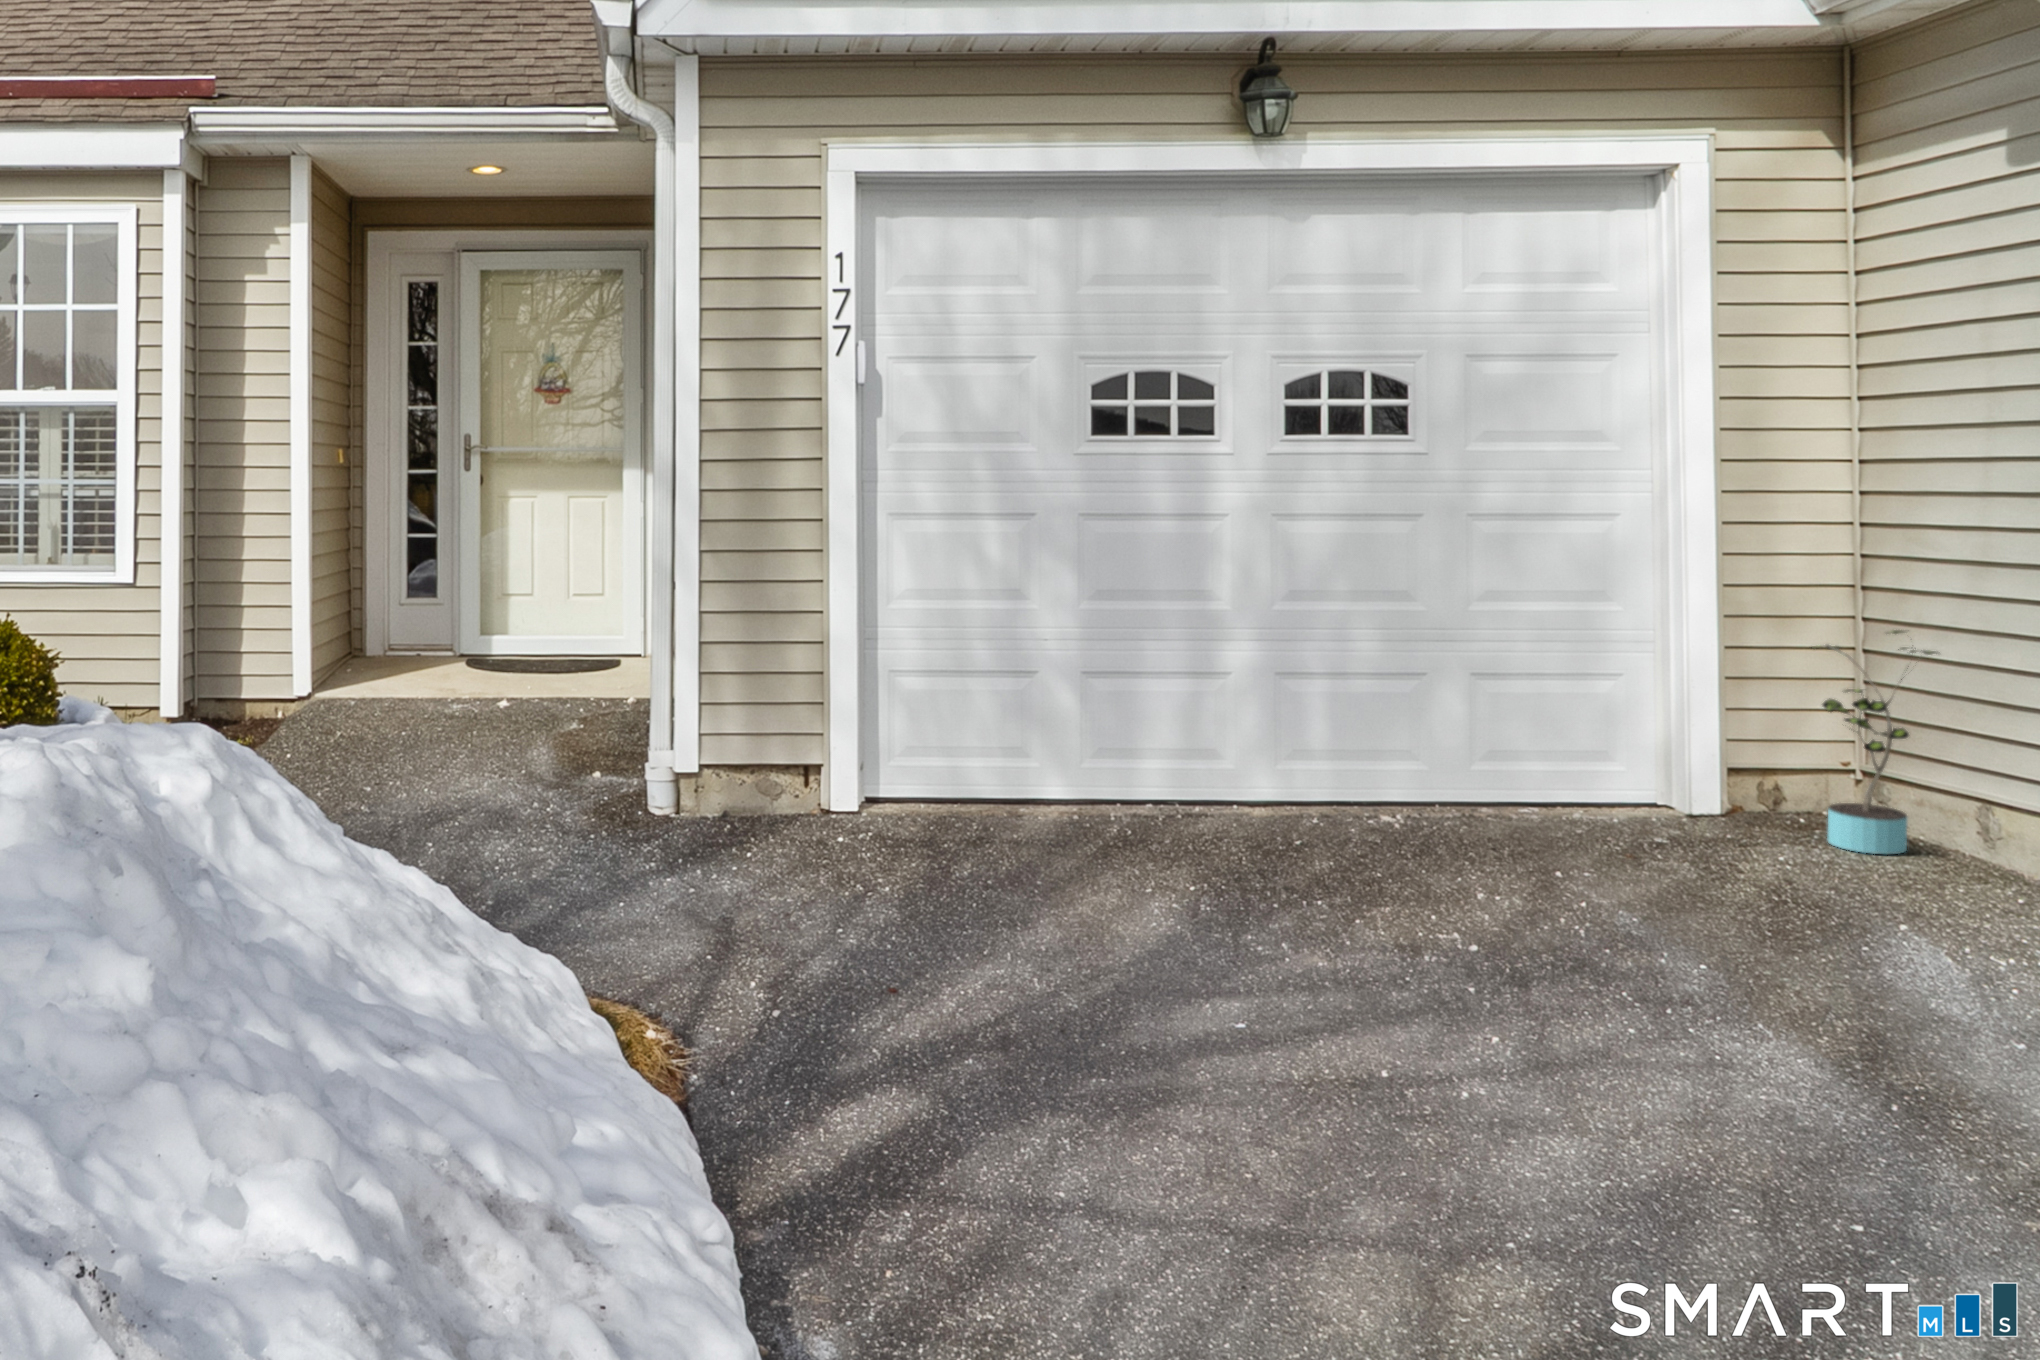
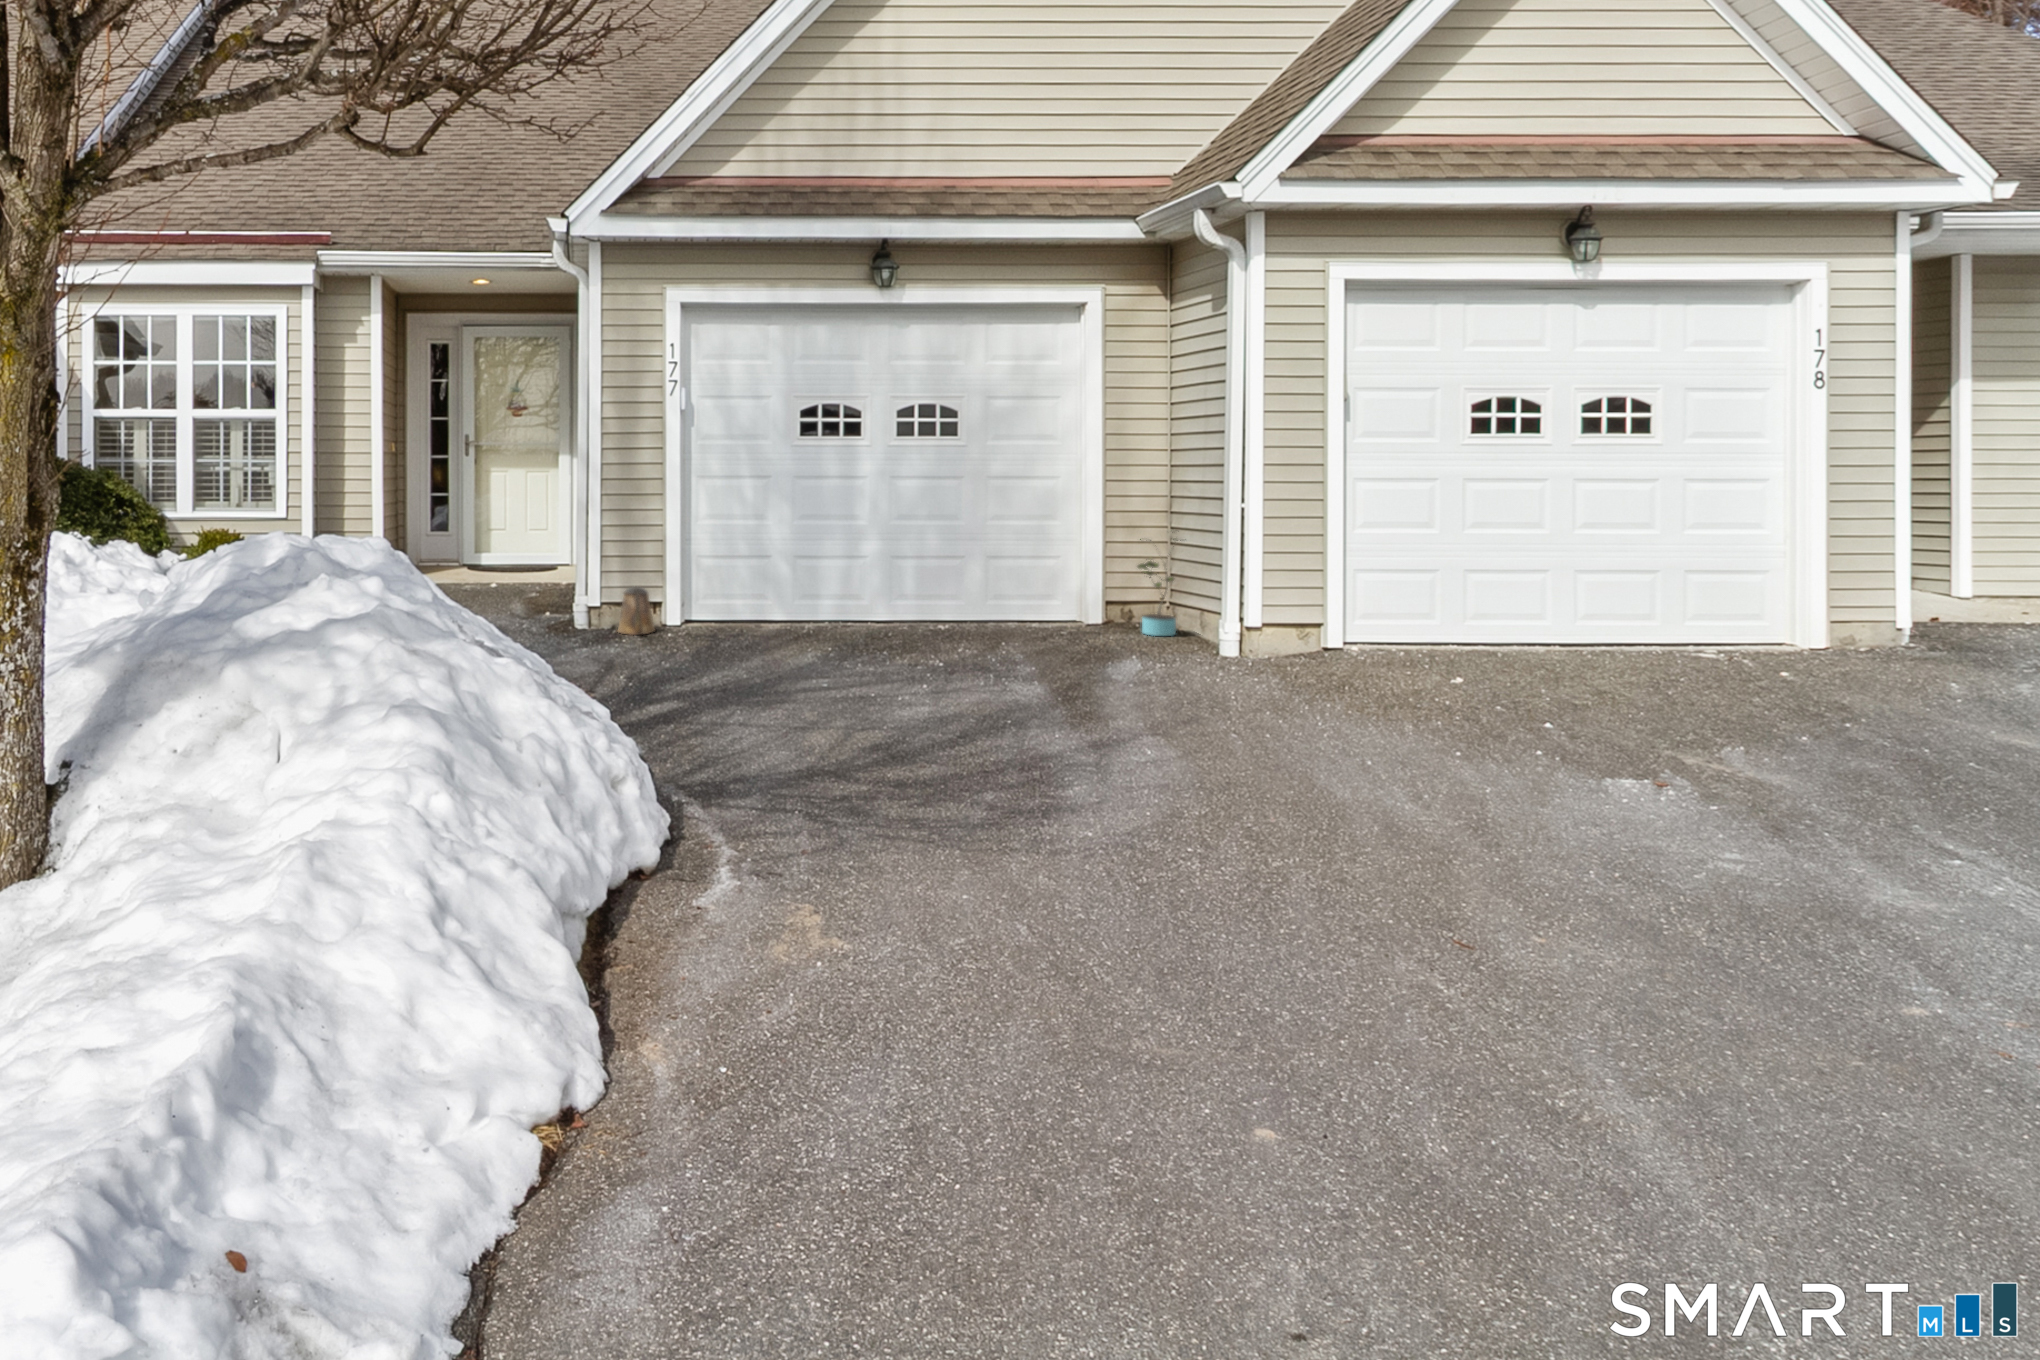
watering can: none [731,735,809,835] -> present [618,587,655,635]

